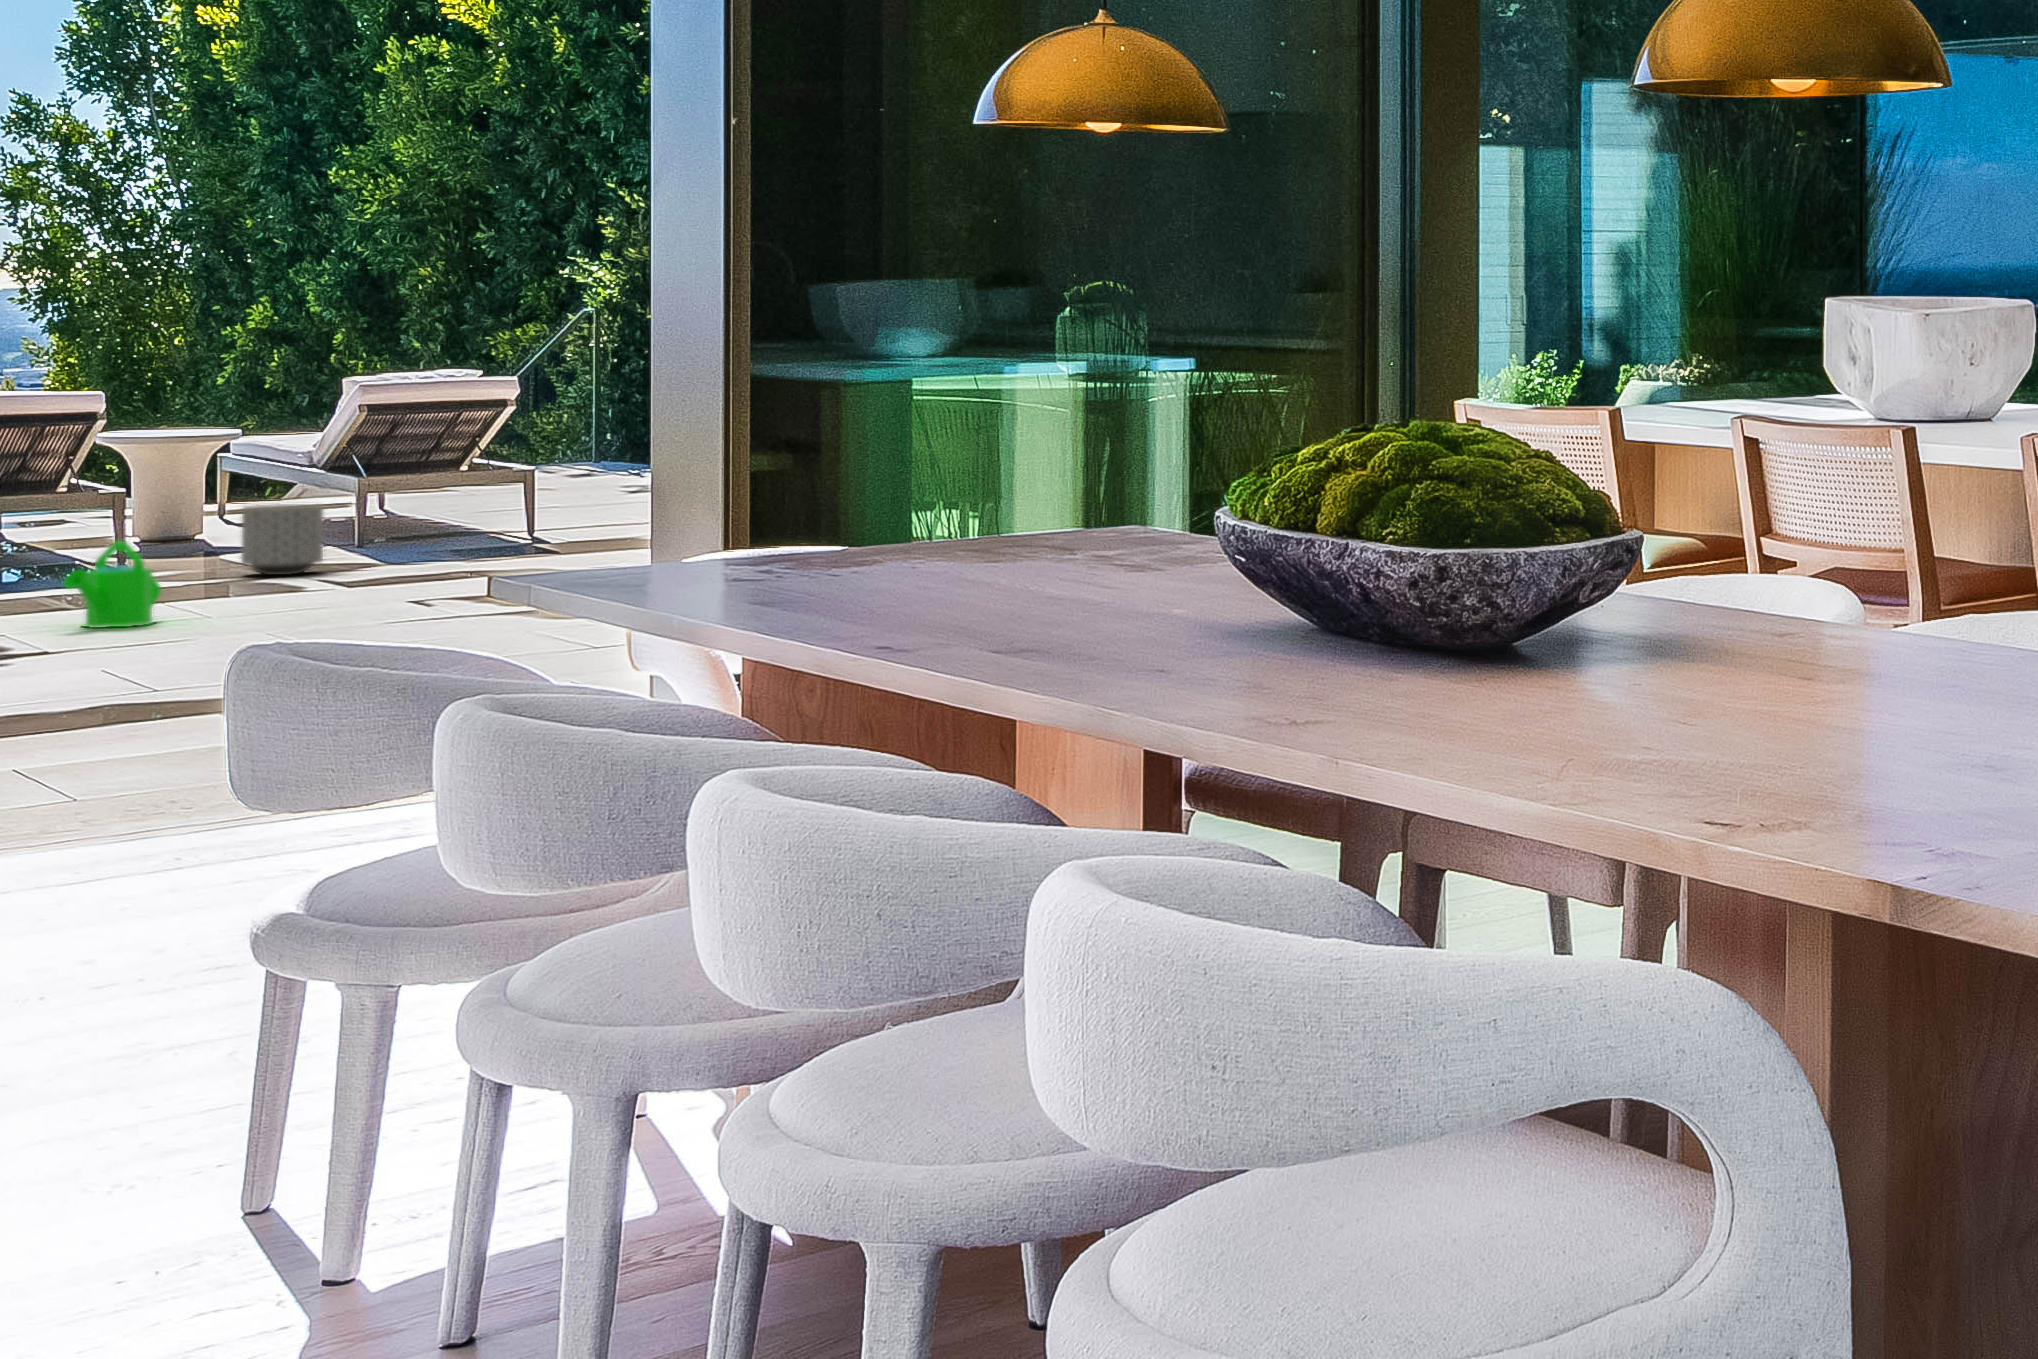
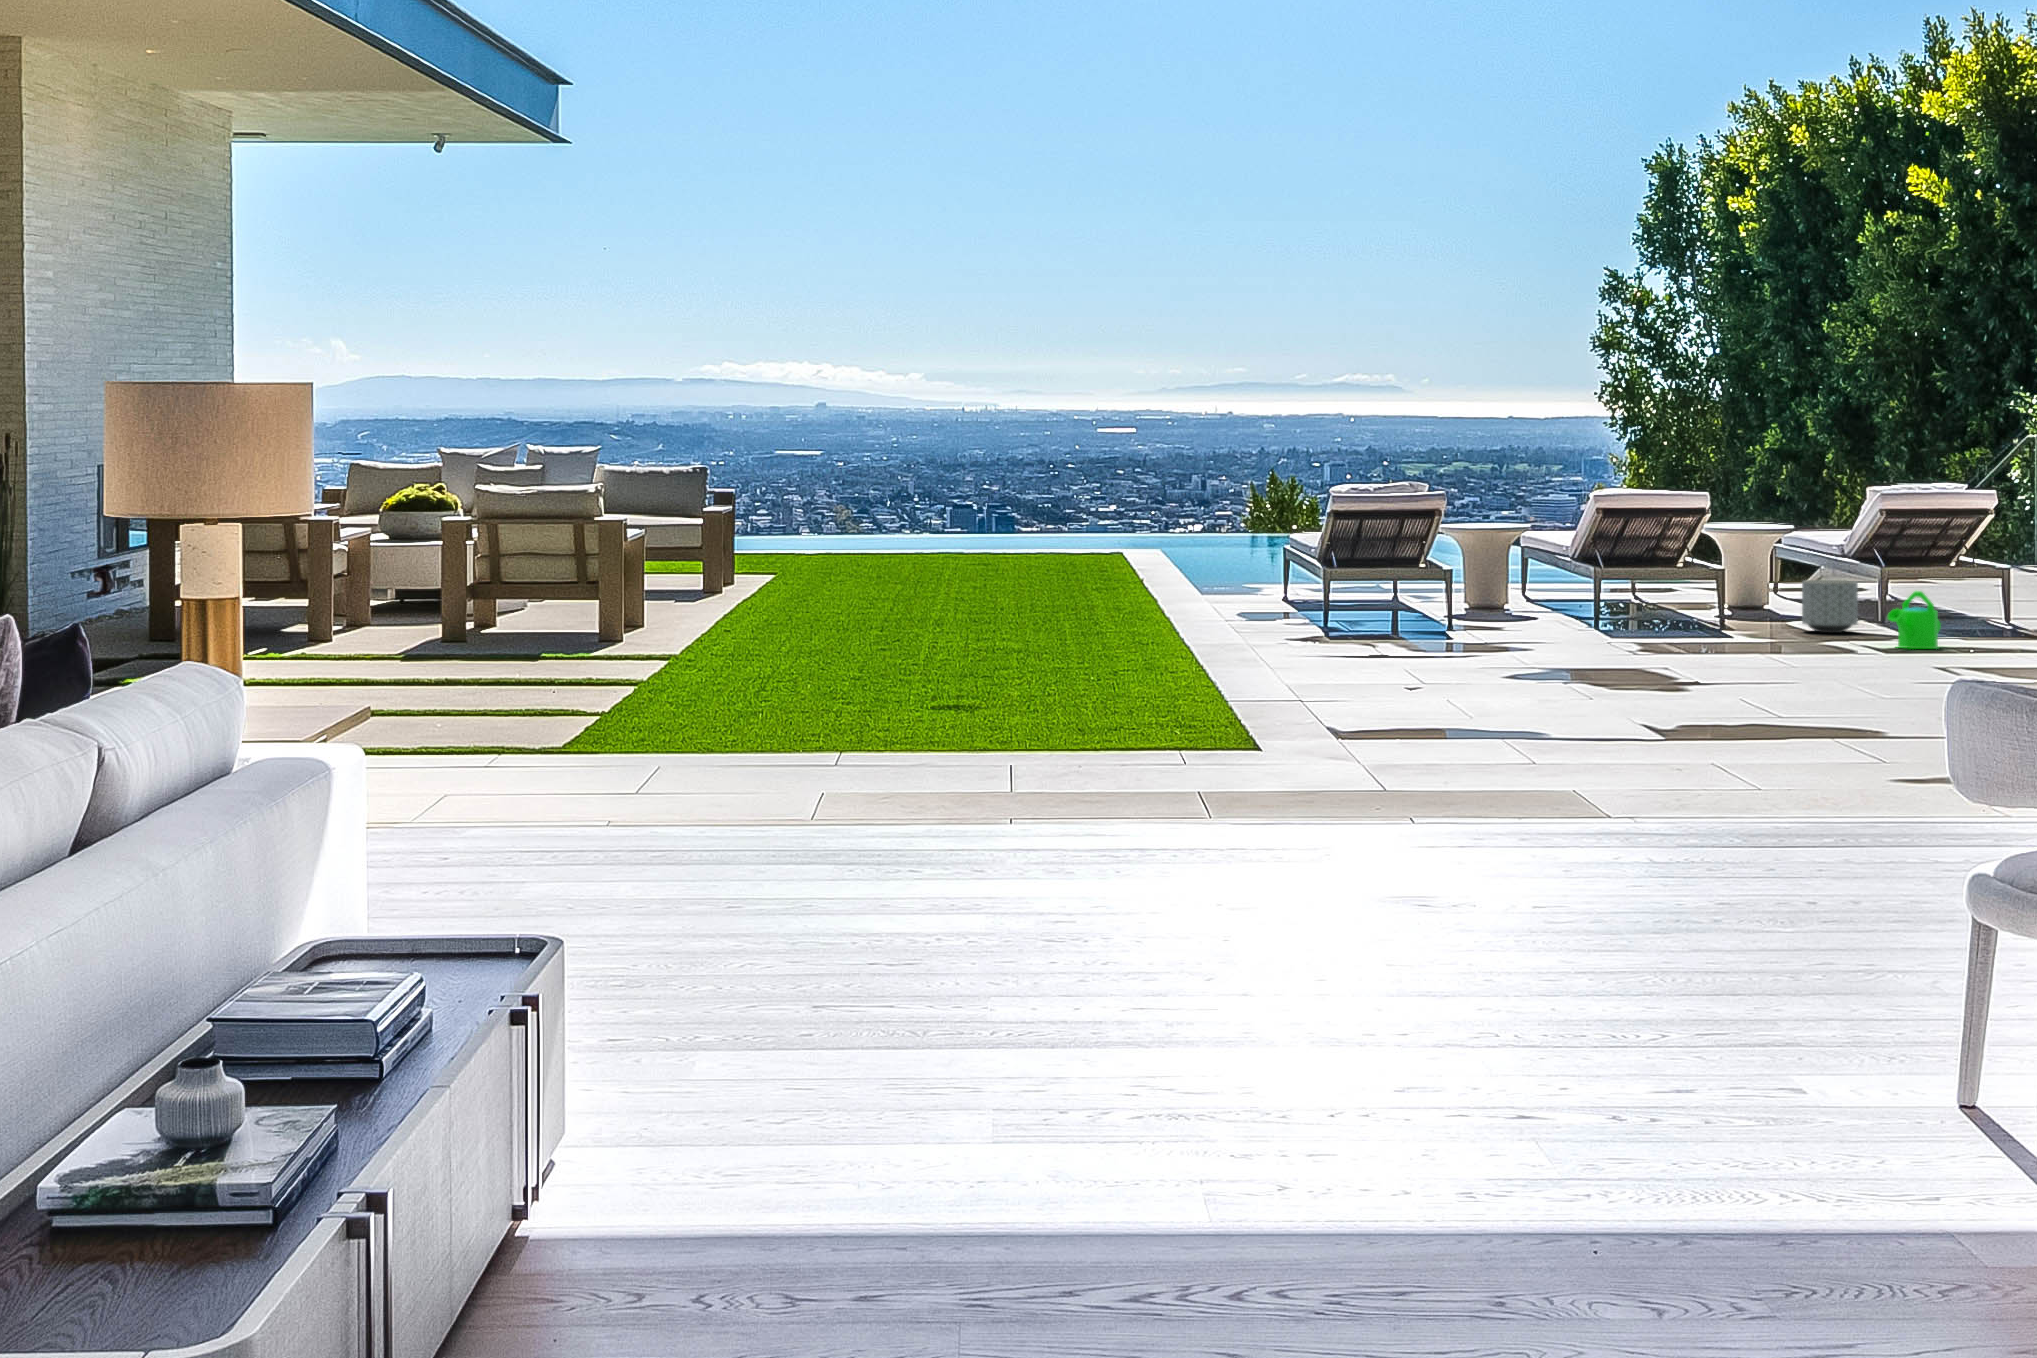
watering can: present [64,541,161,628] -> present [1888,591,1941,649]

